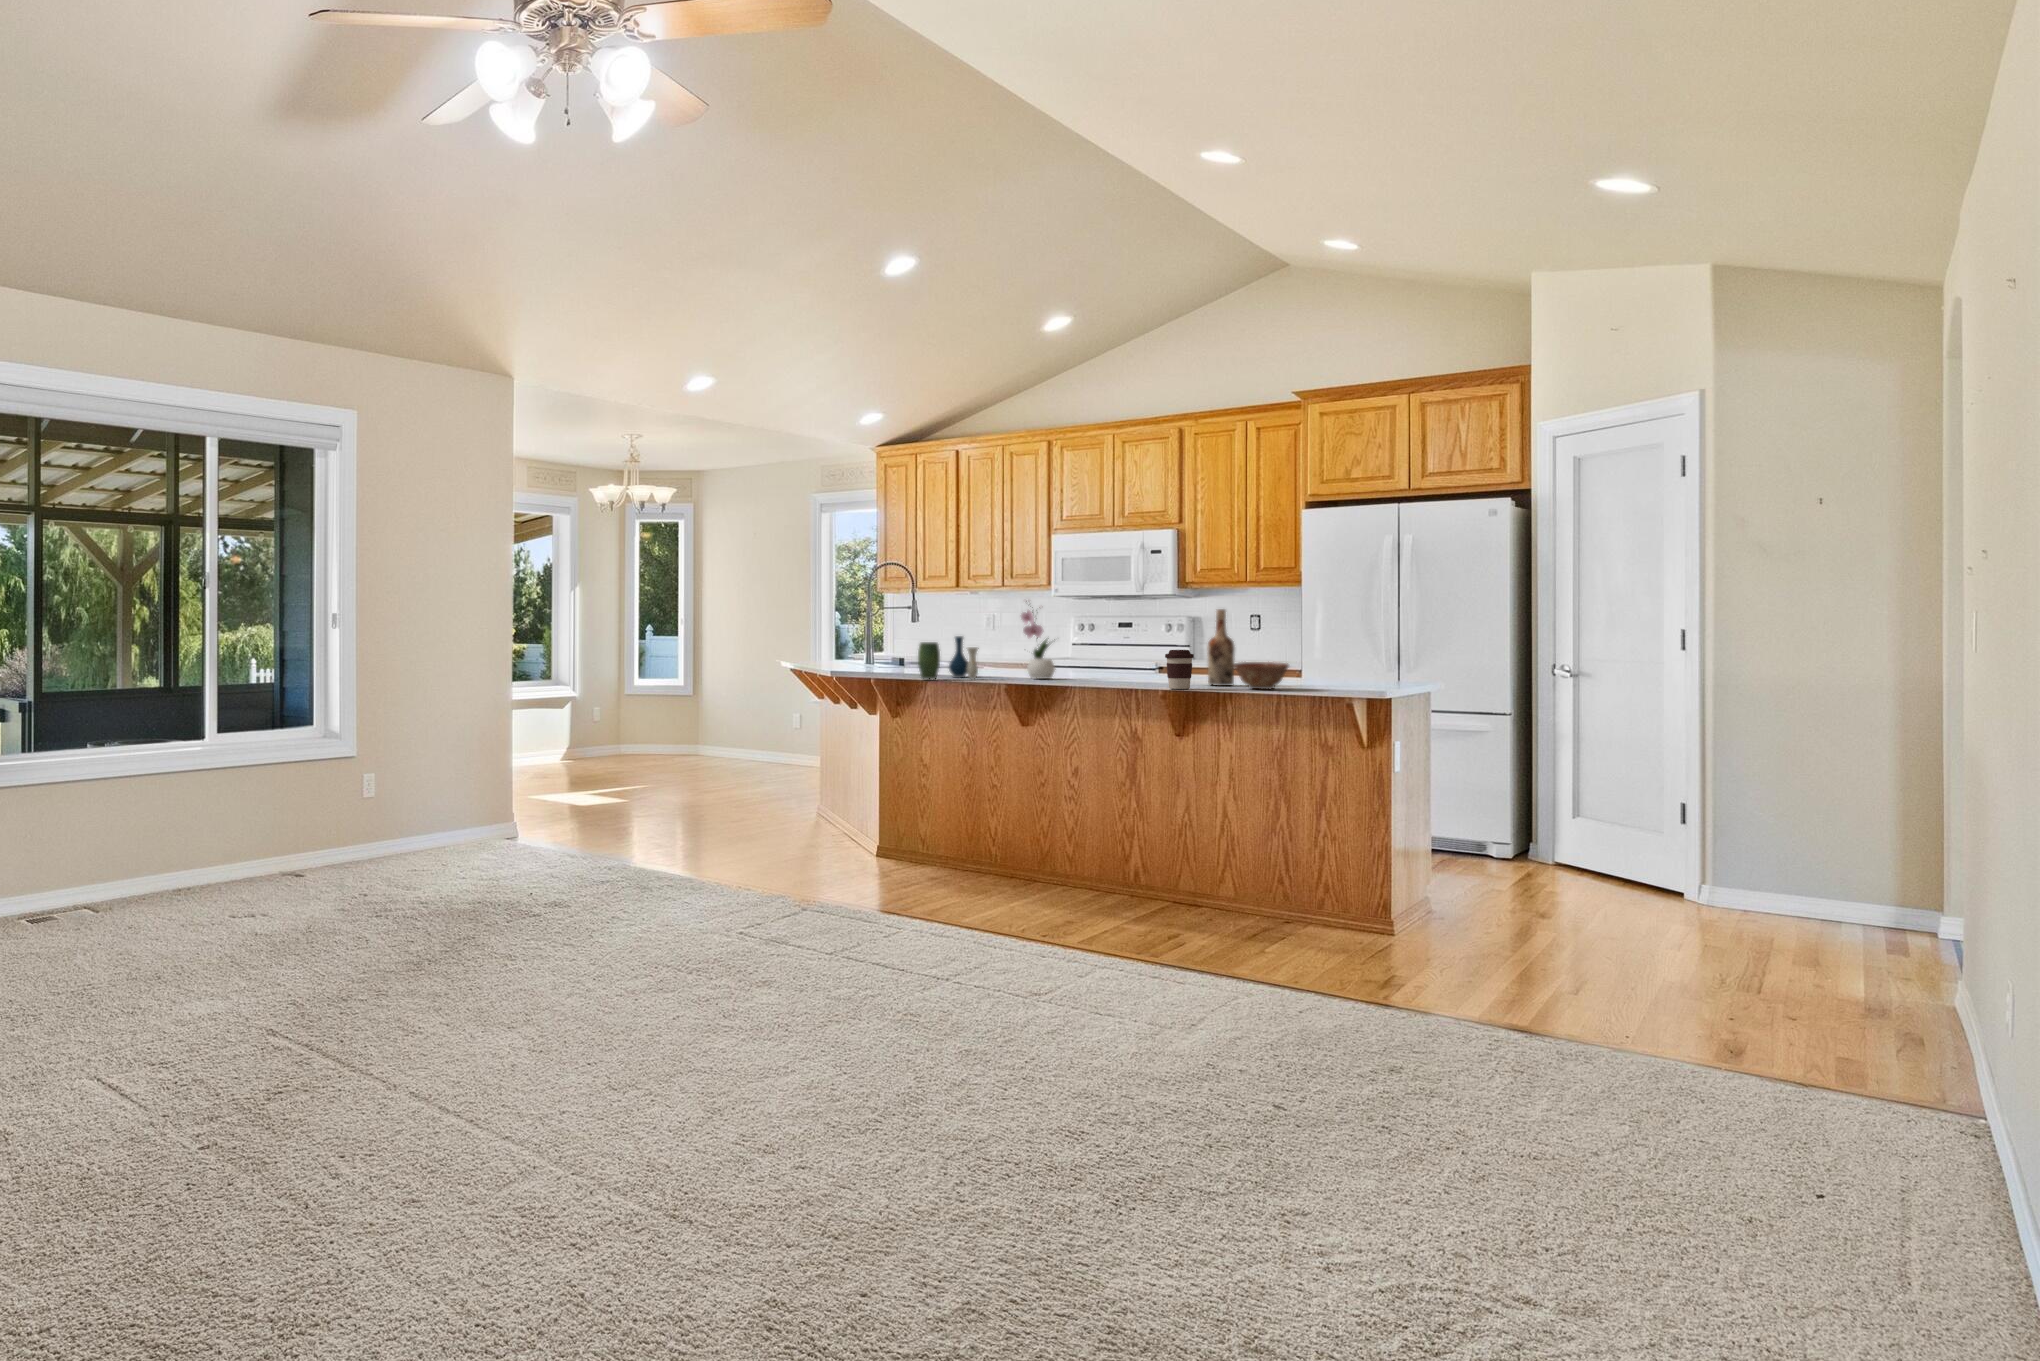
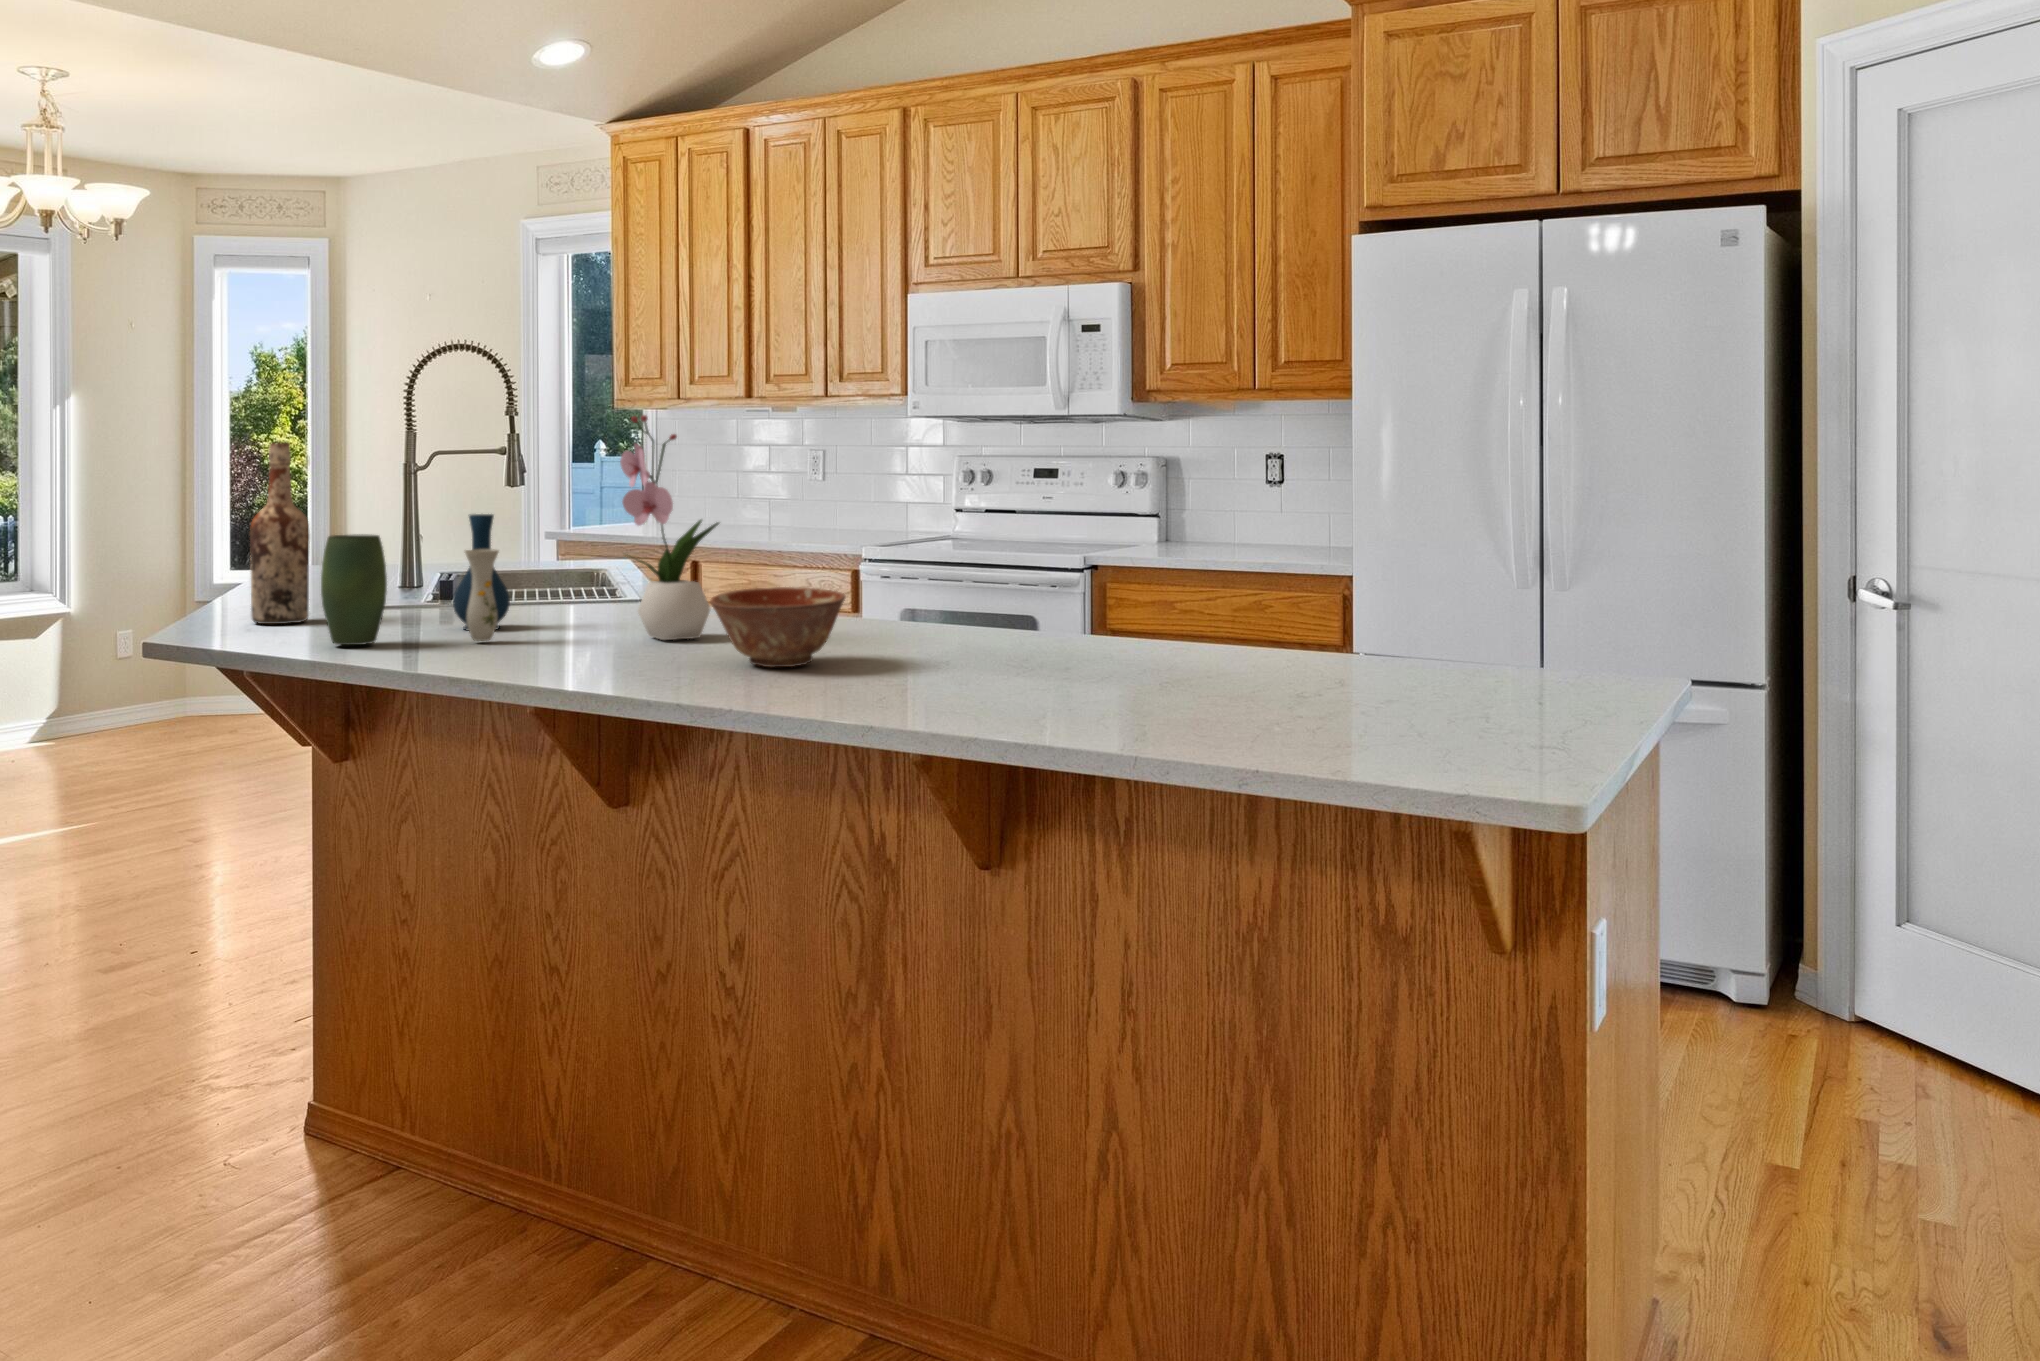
wine bottle: present [1207,609,1235,686] -> present [250,442,310,624]
coffee cup: present [1165,650,1194,689] -> none [921,578,1004,709]
ceramic bowl: present [1233,662,1289,689] -> present [710,587,845,667]

